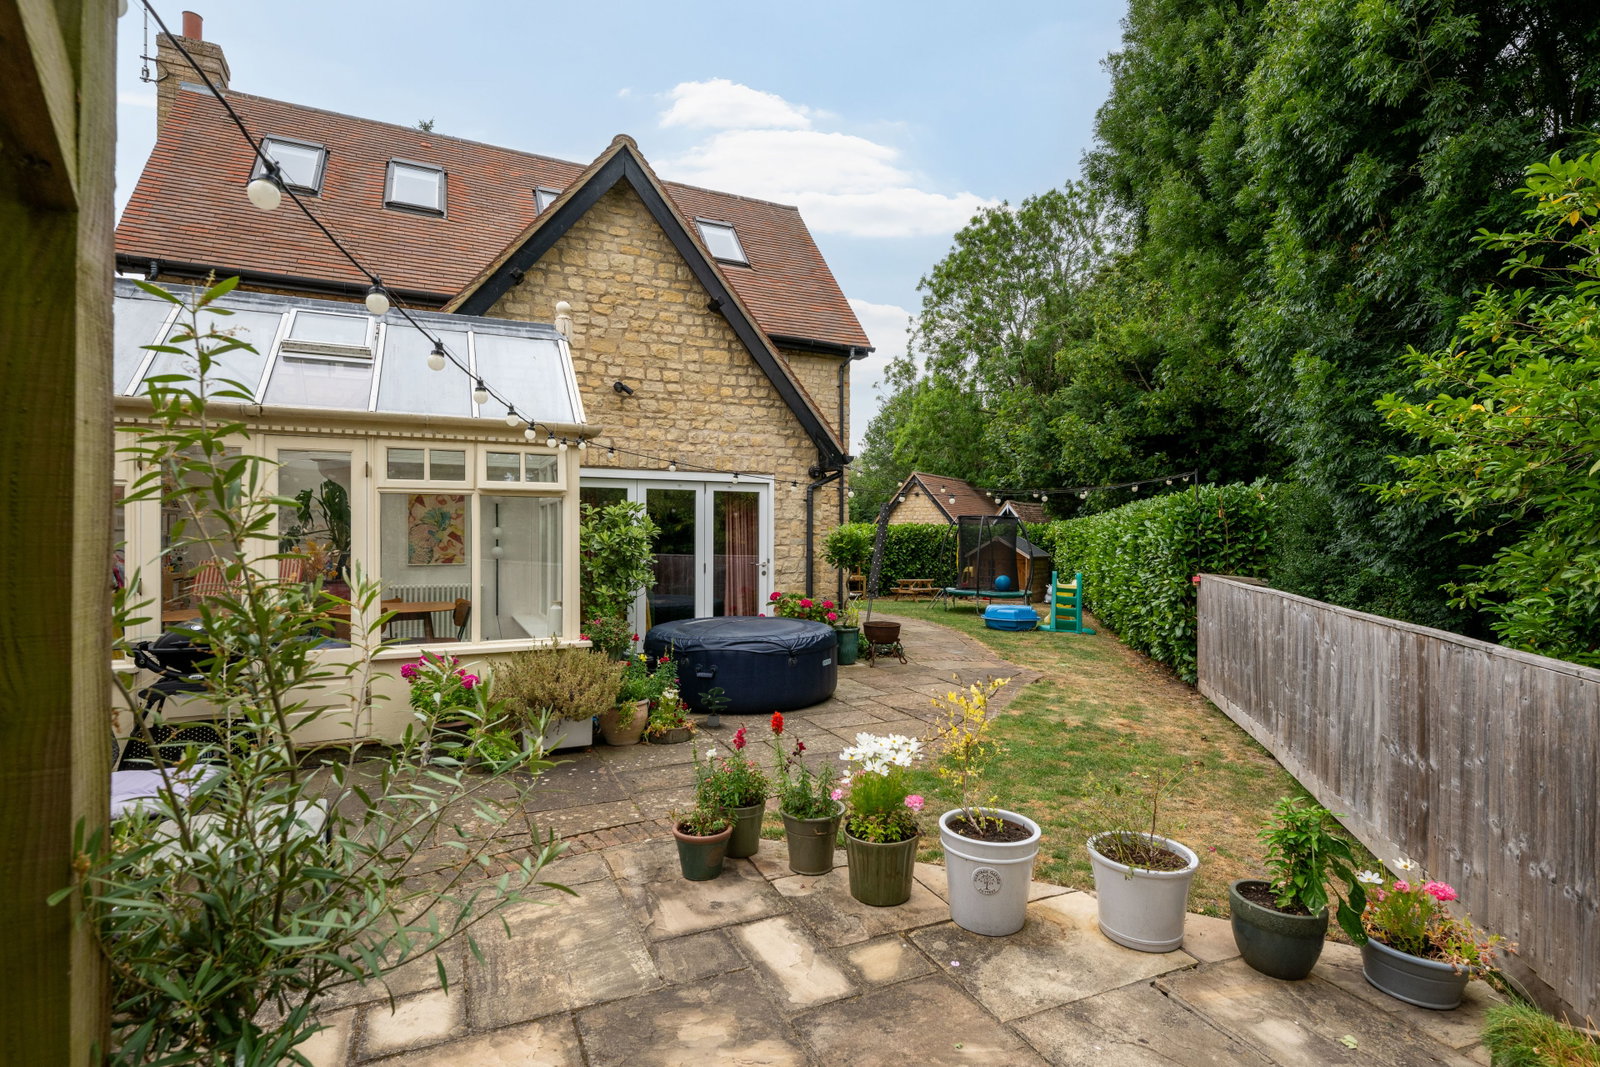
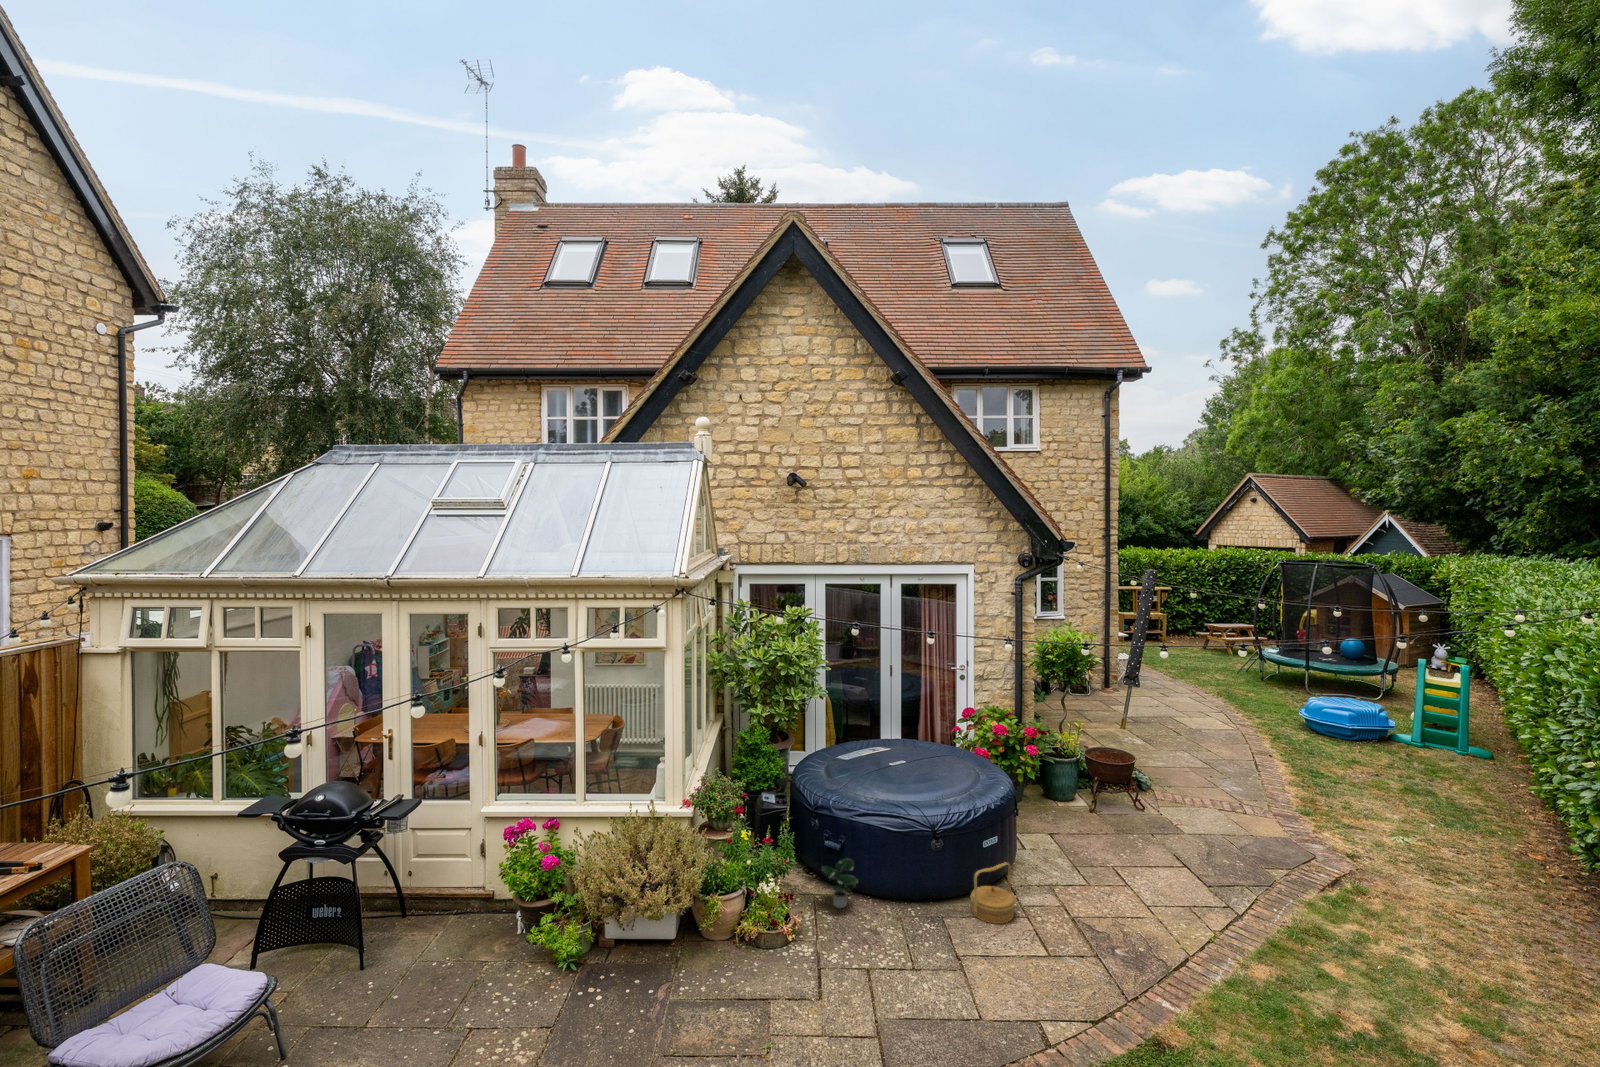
woven basket: none [815,678,850,721] -> present [970,862,1015,924]

